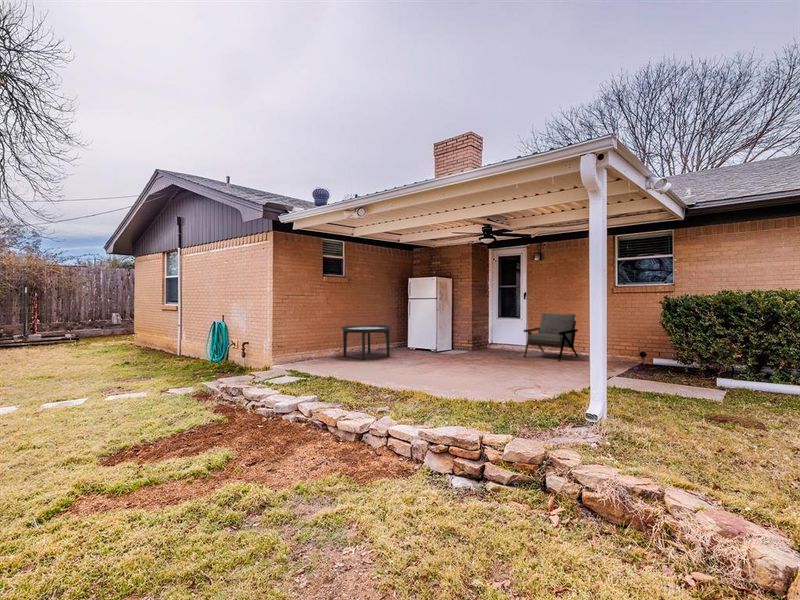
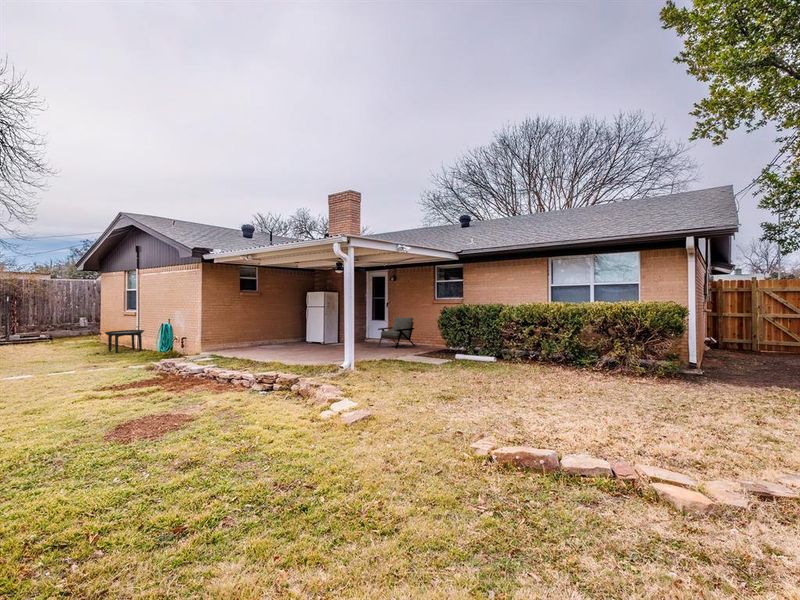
round table: present [341,325,391,360] -> present [105,330,144,353]

